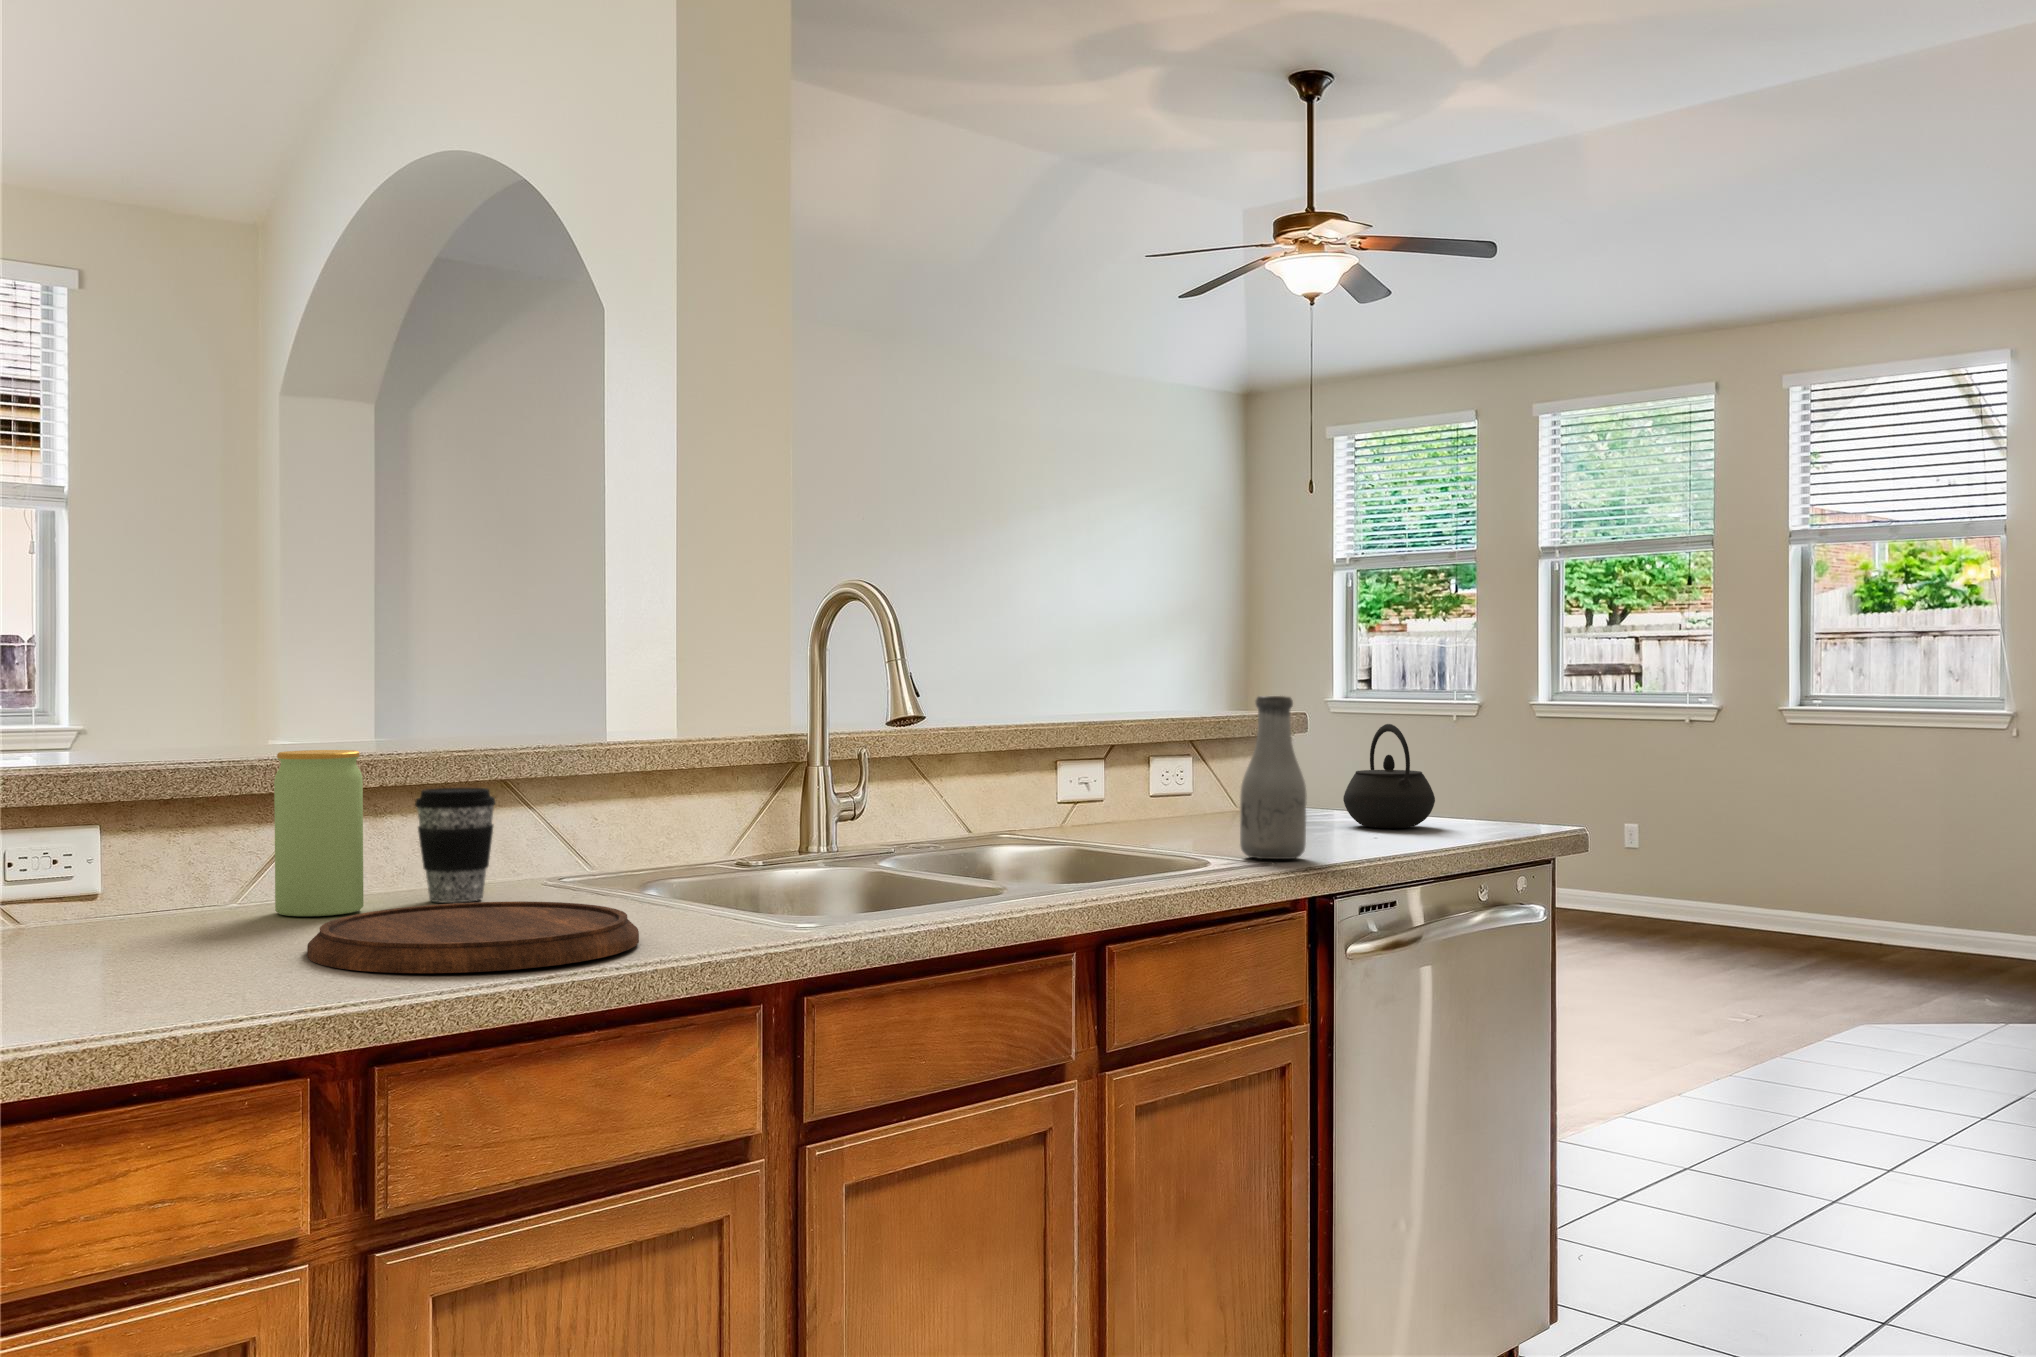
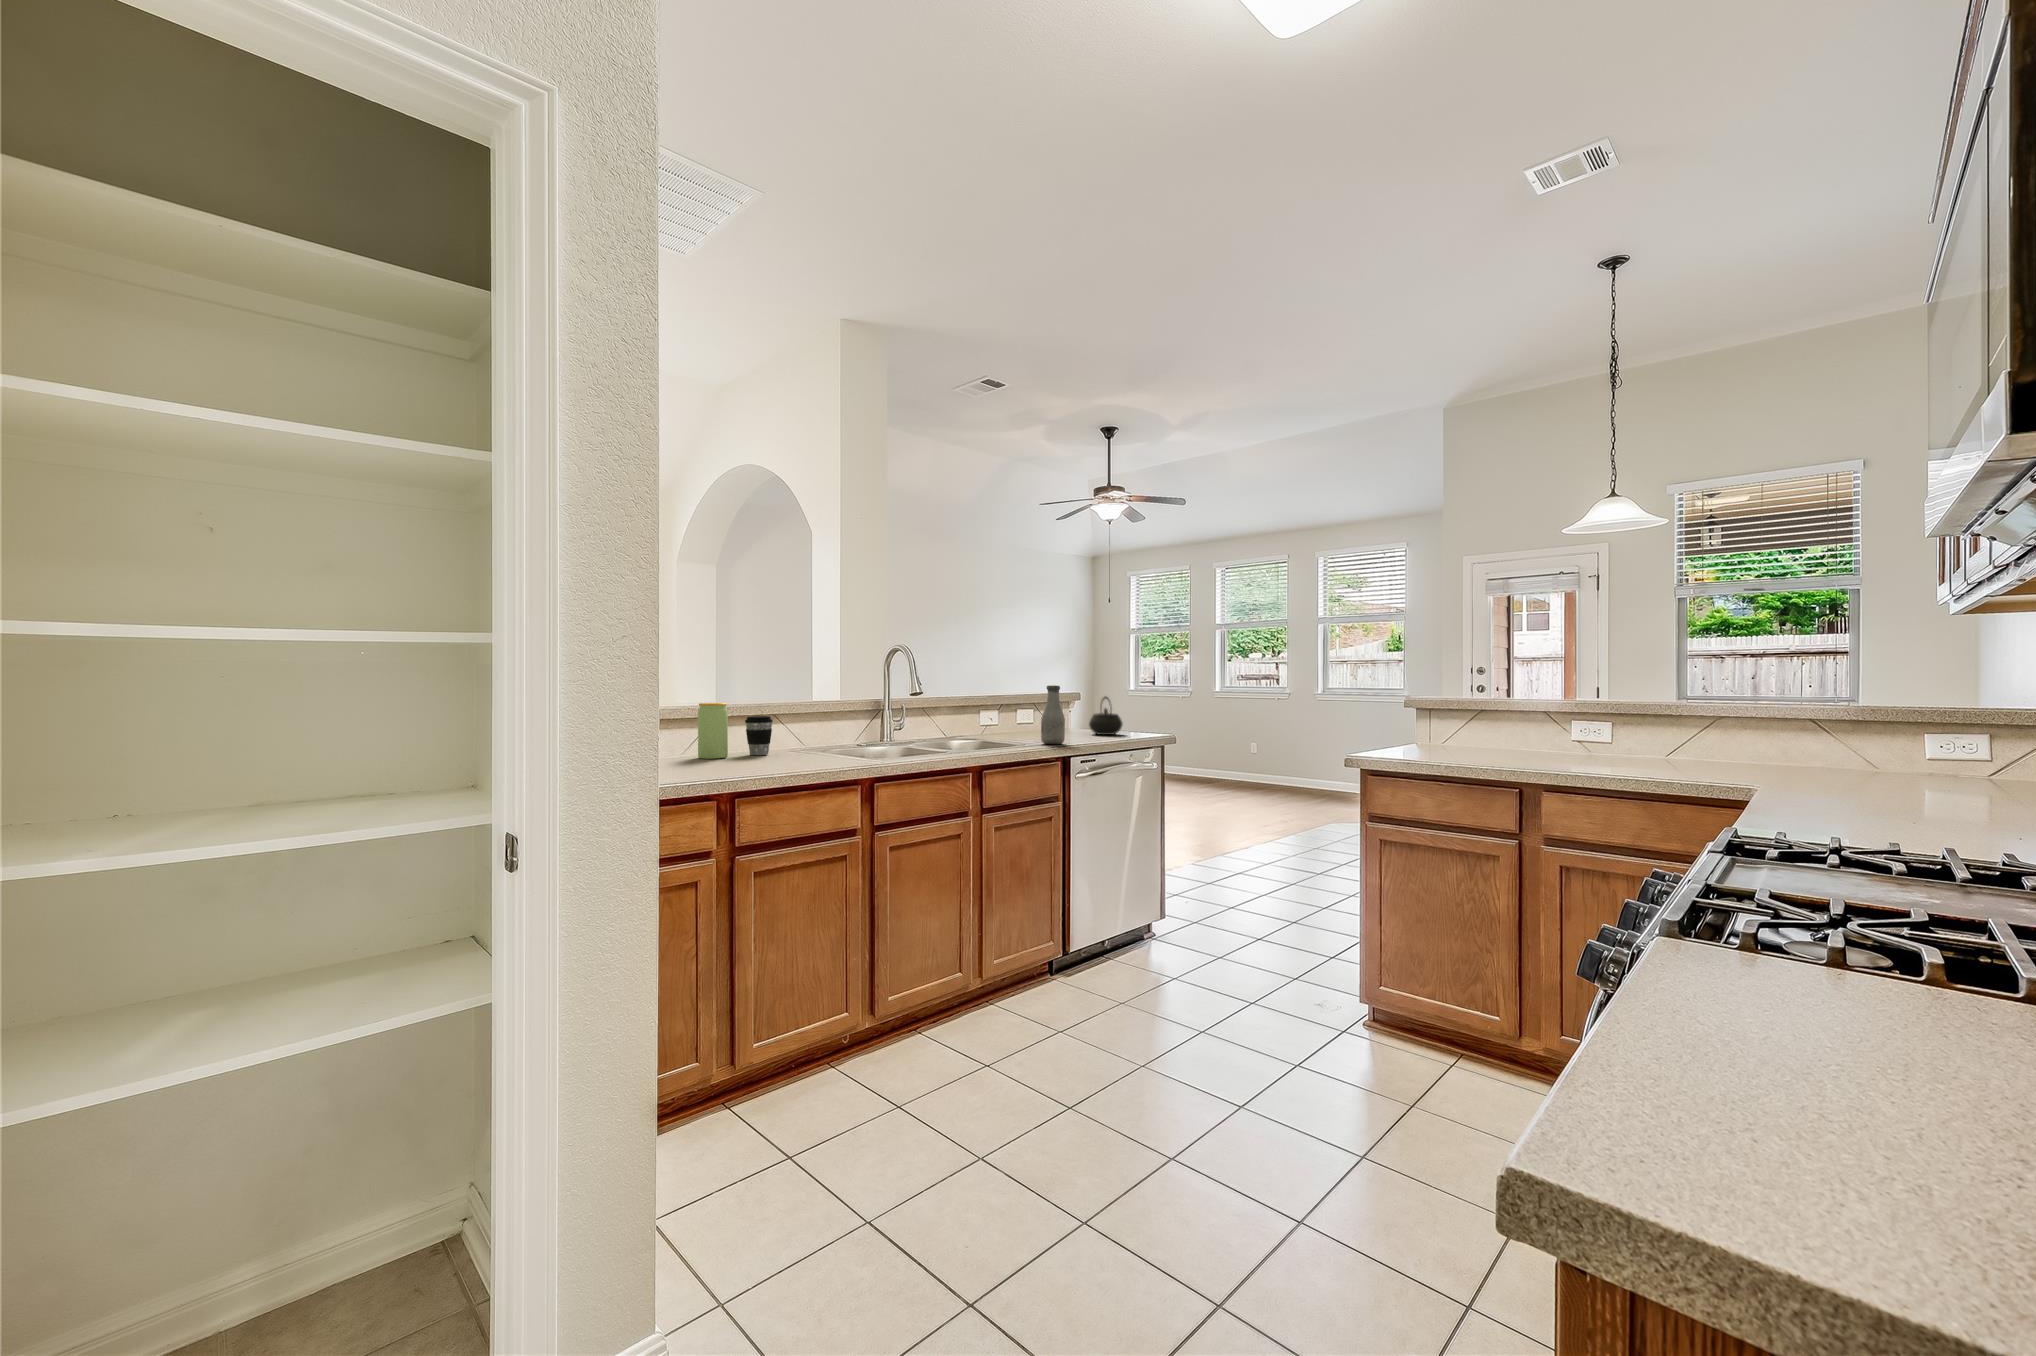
cutting board: present [307,901,639,973] -> none [712,753,820,773]

